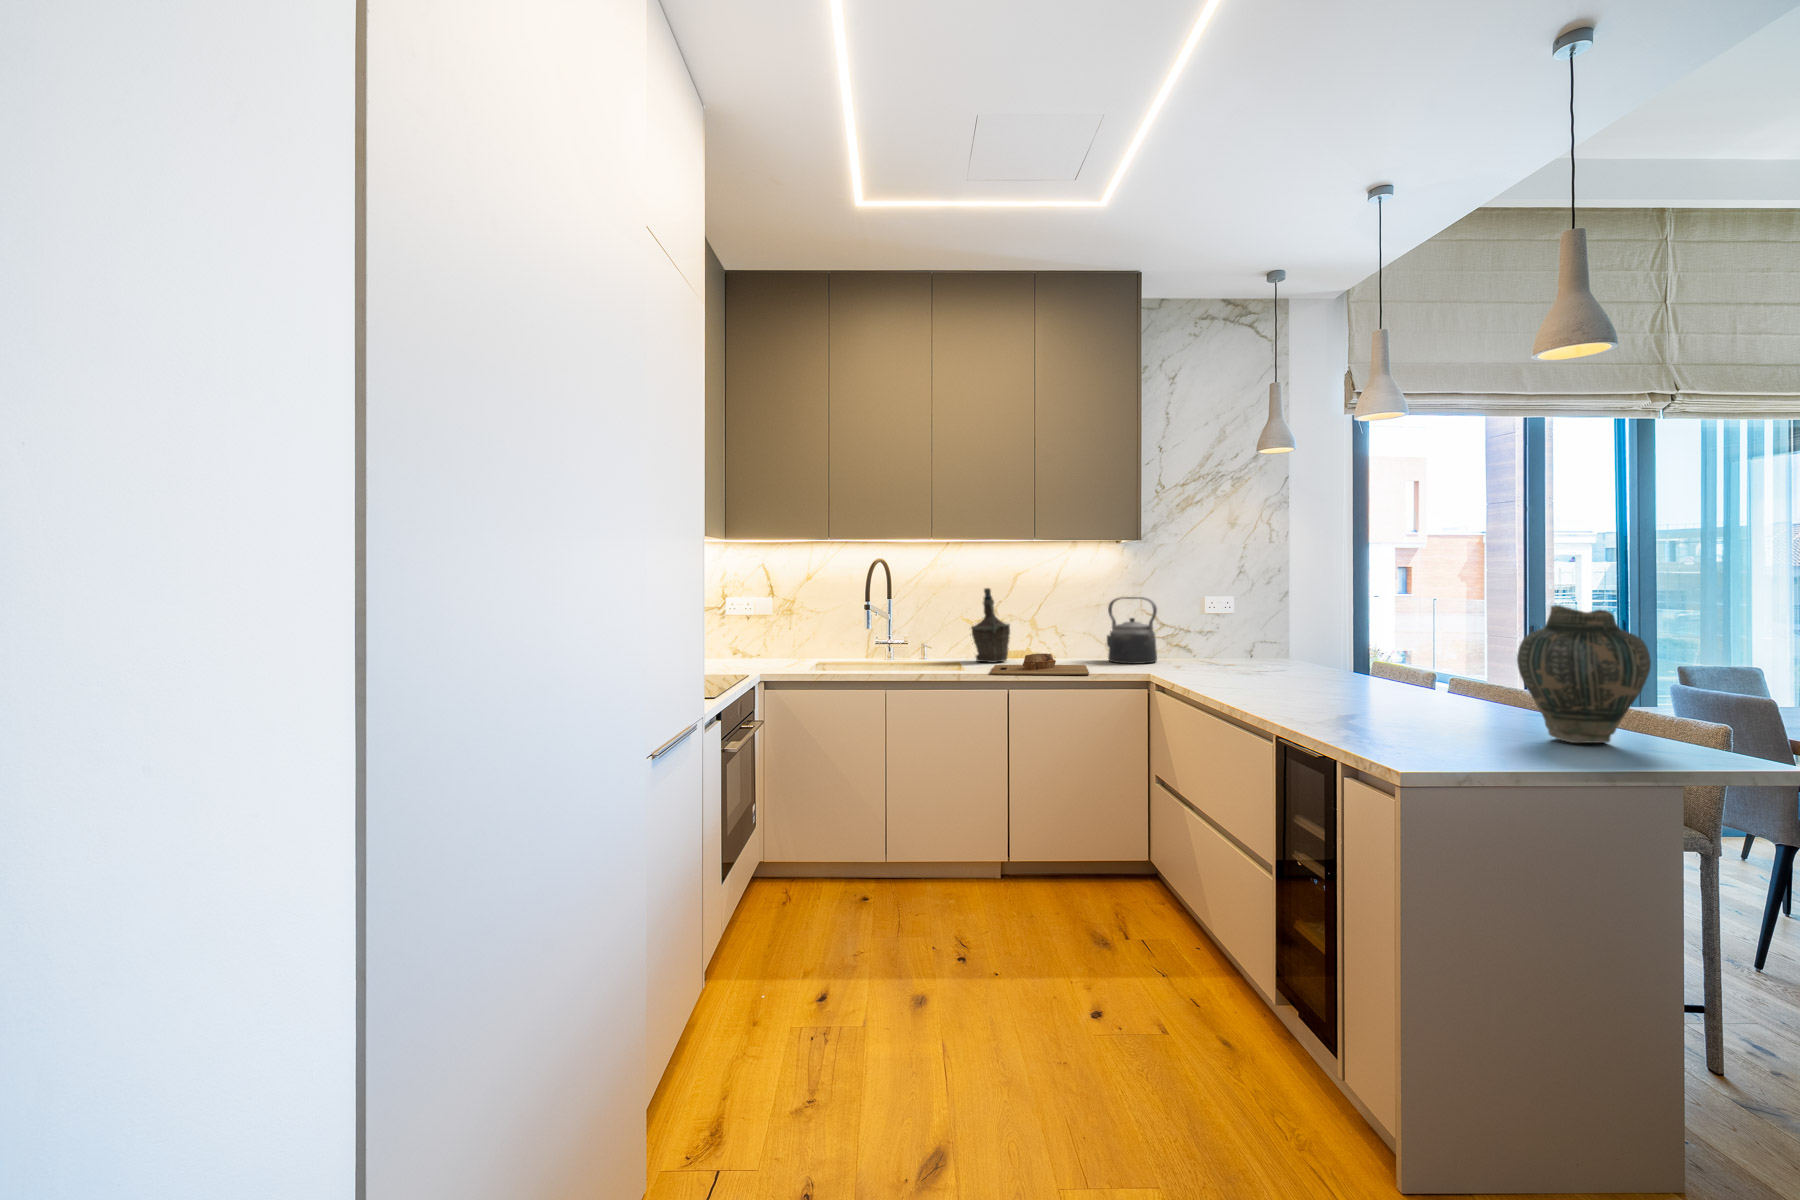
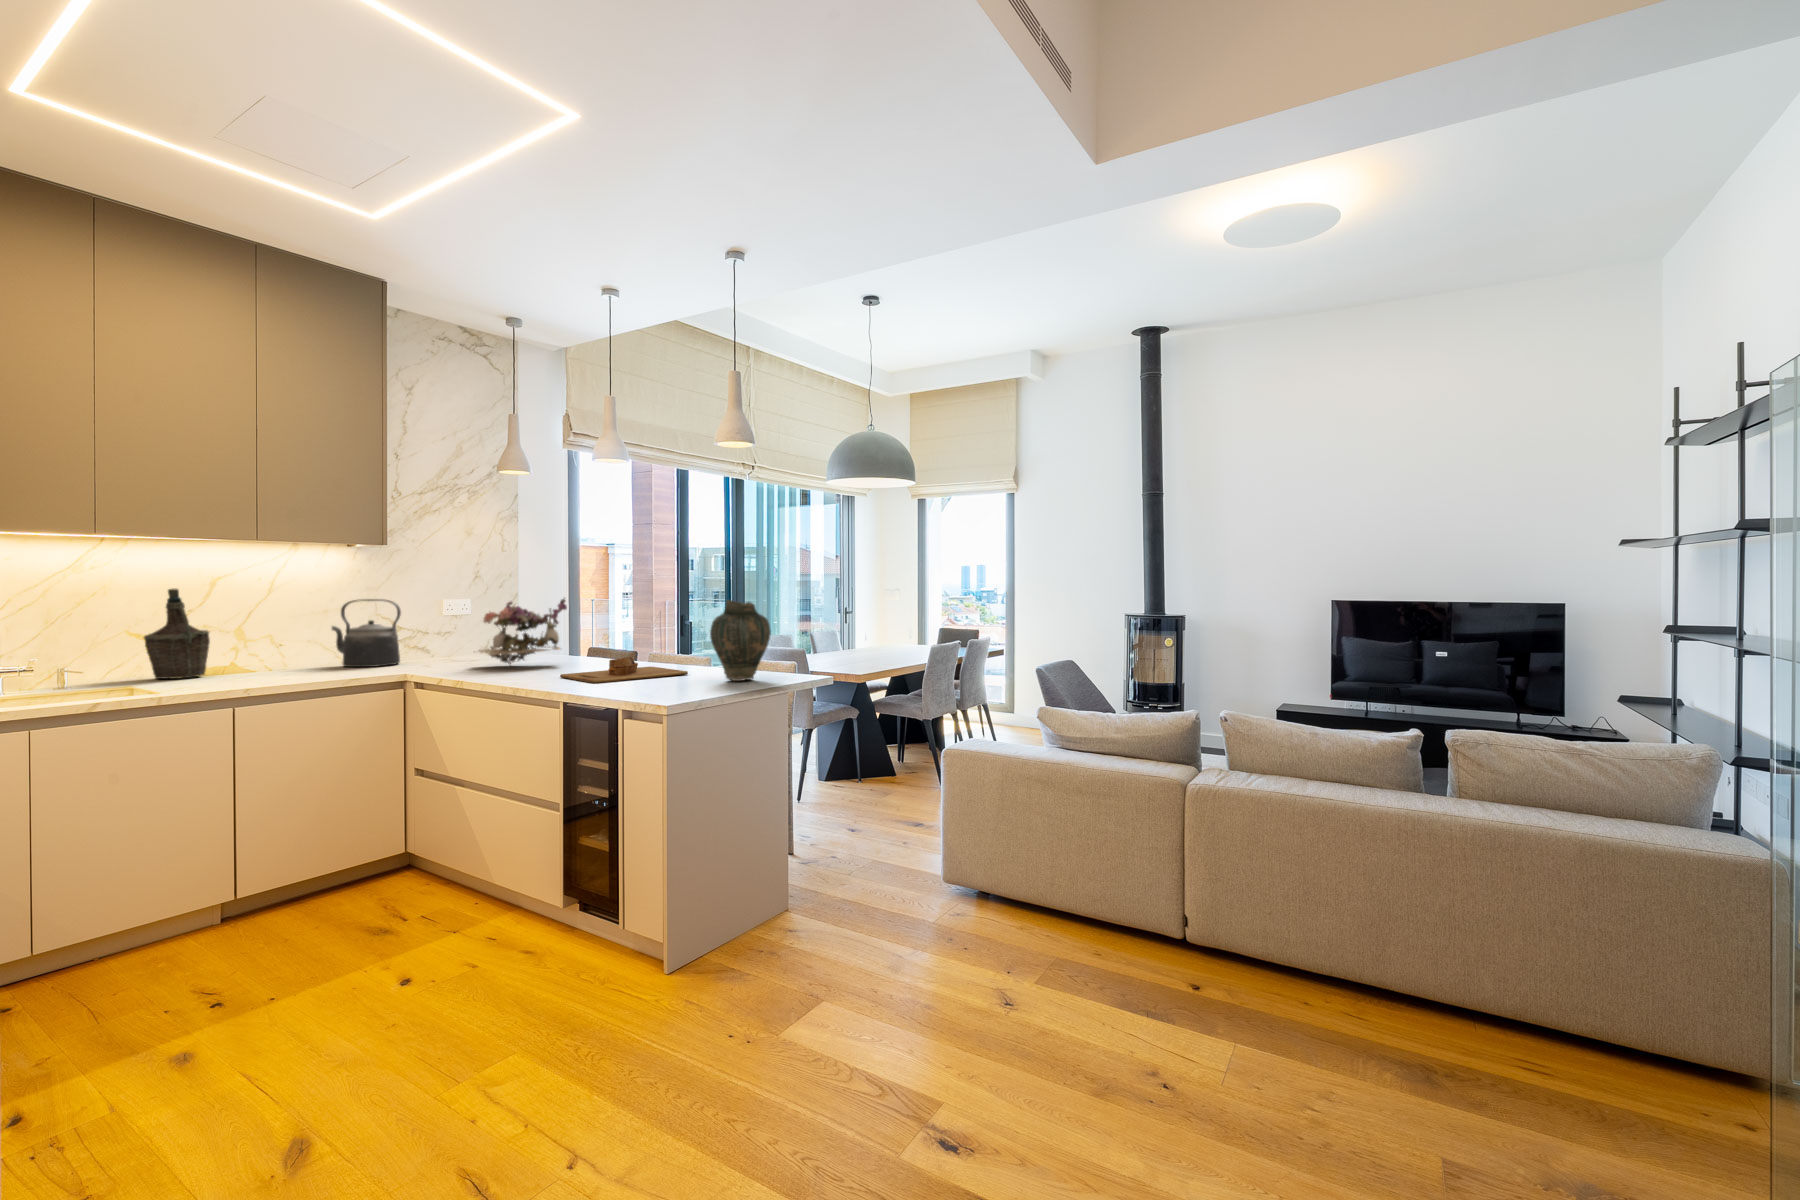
flower arrangement: none [1215,596,1324,675] -> present [479,599,567,664]
cutting board: present [990,653,1089,675] -> present [560,657,688,683]

